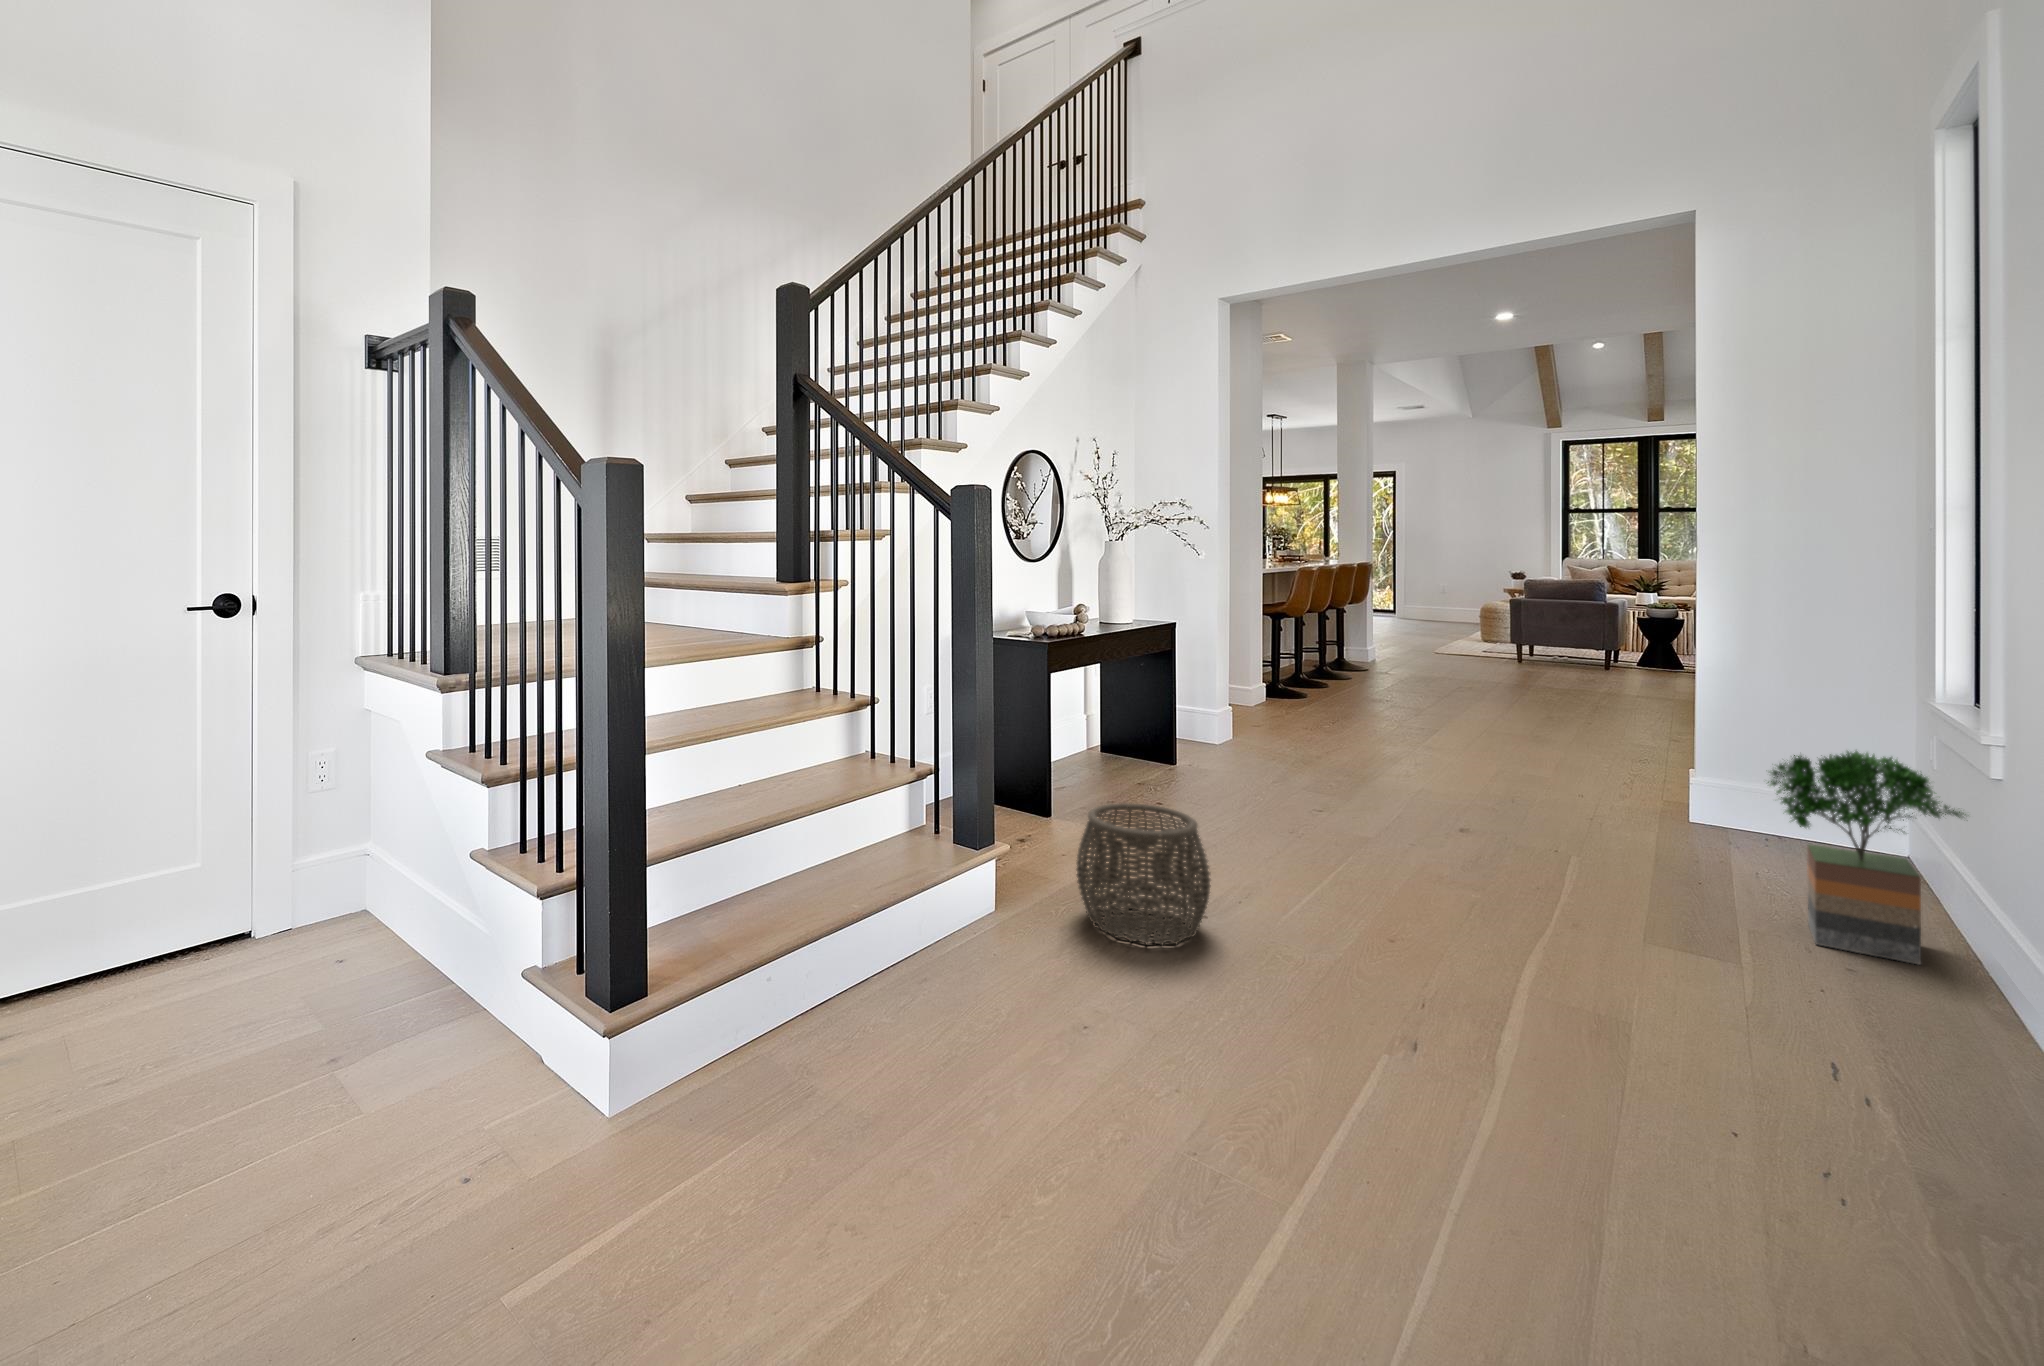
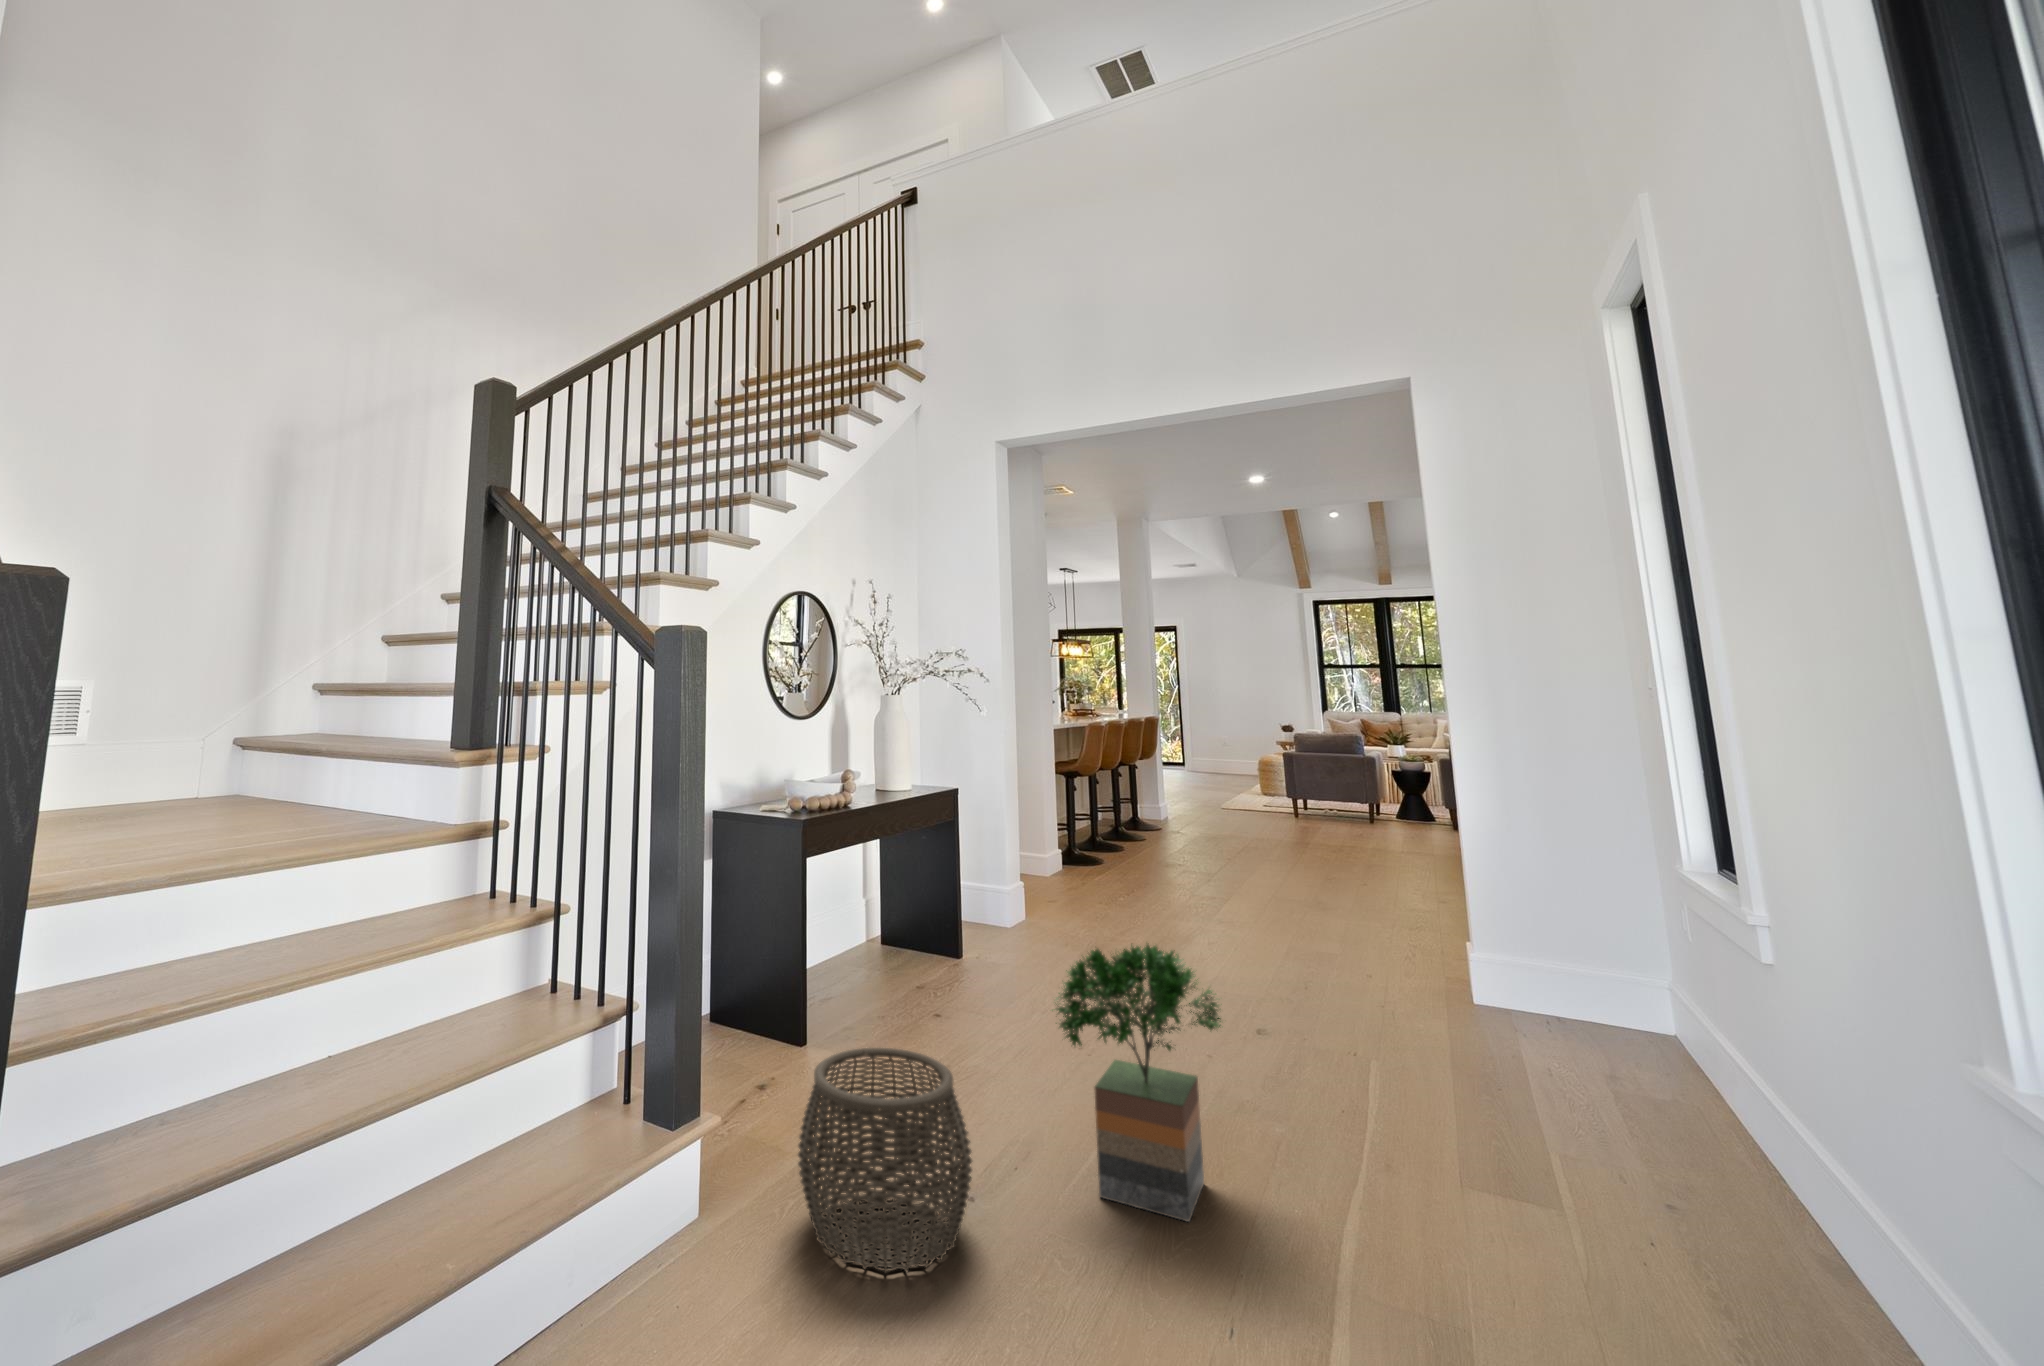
potted tree: present [1768,751,1966,965] -> present [1052,944,1221,1222]

